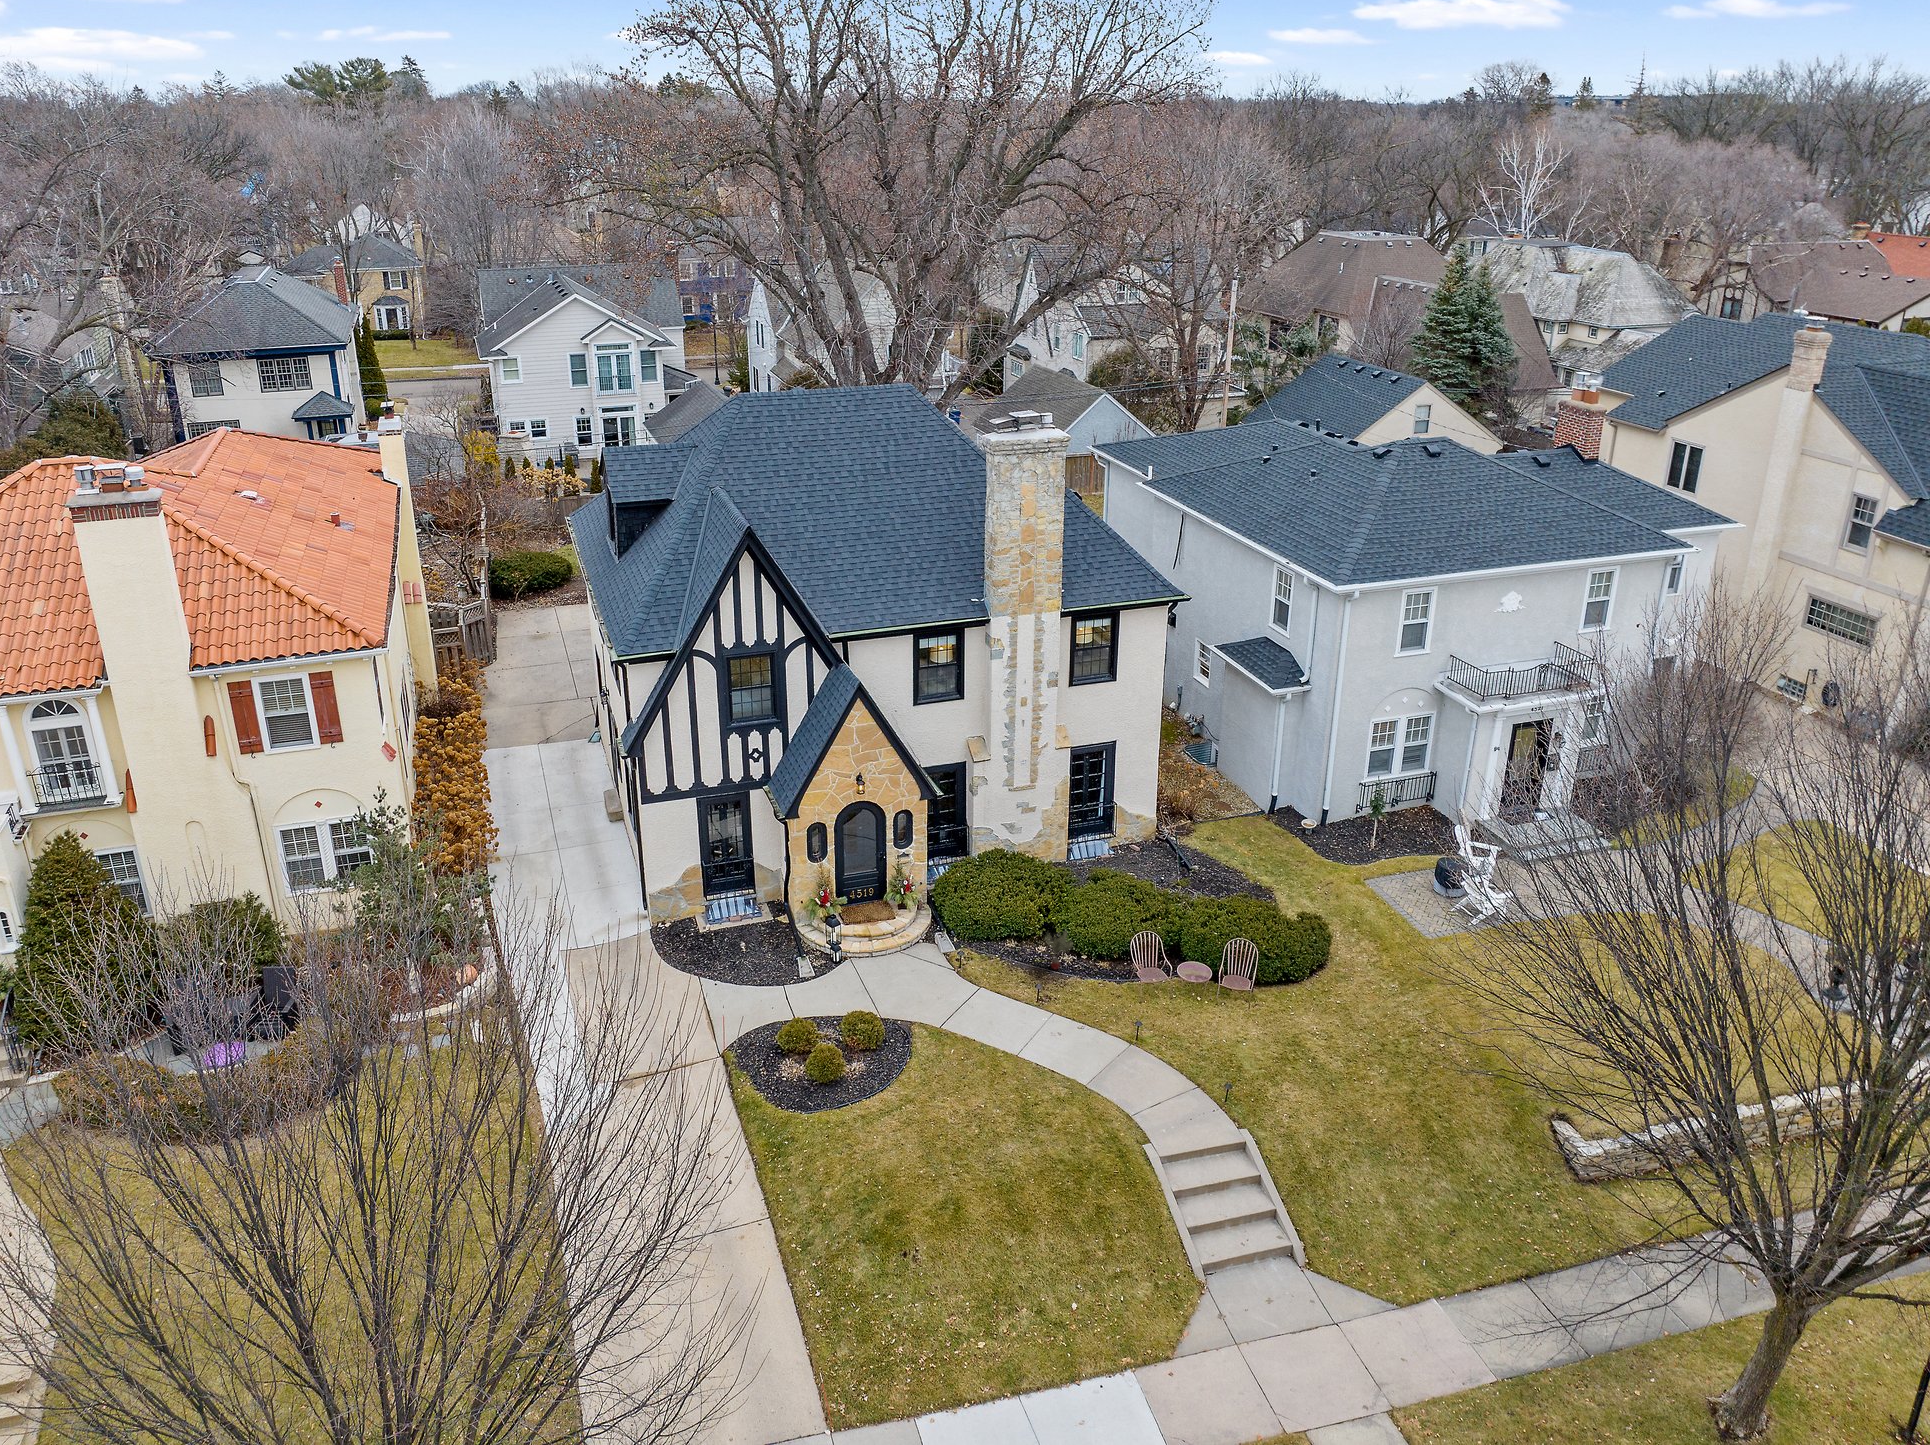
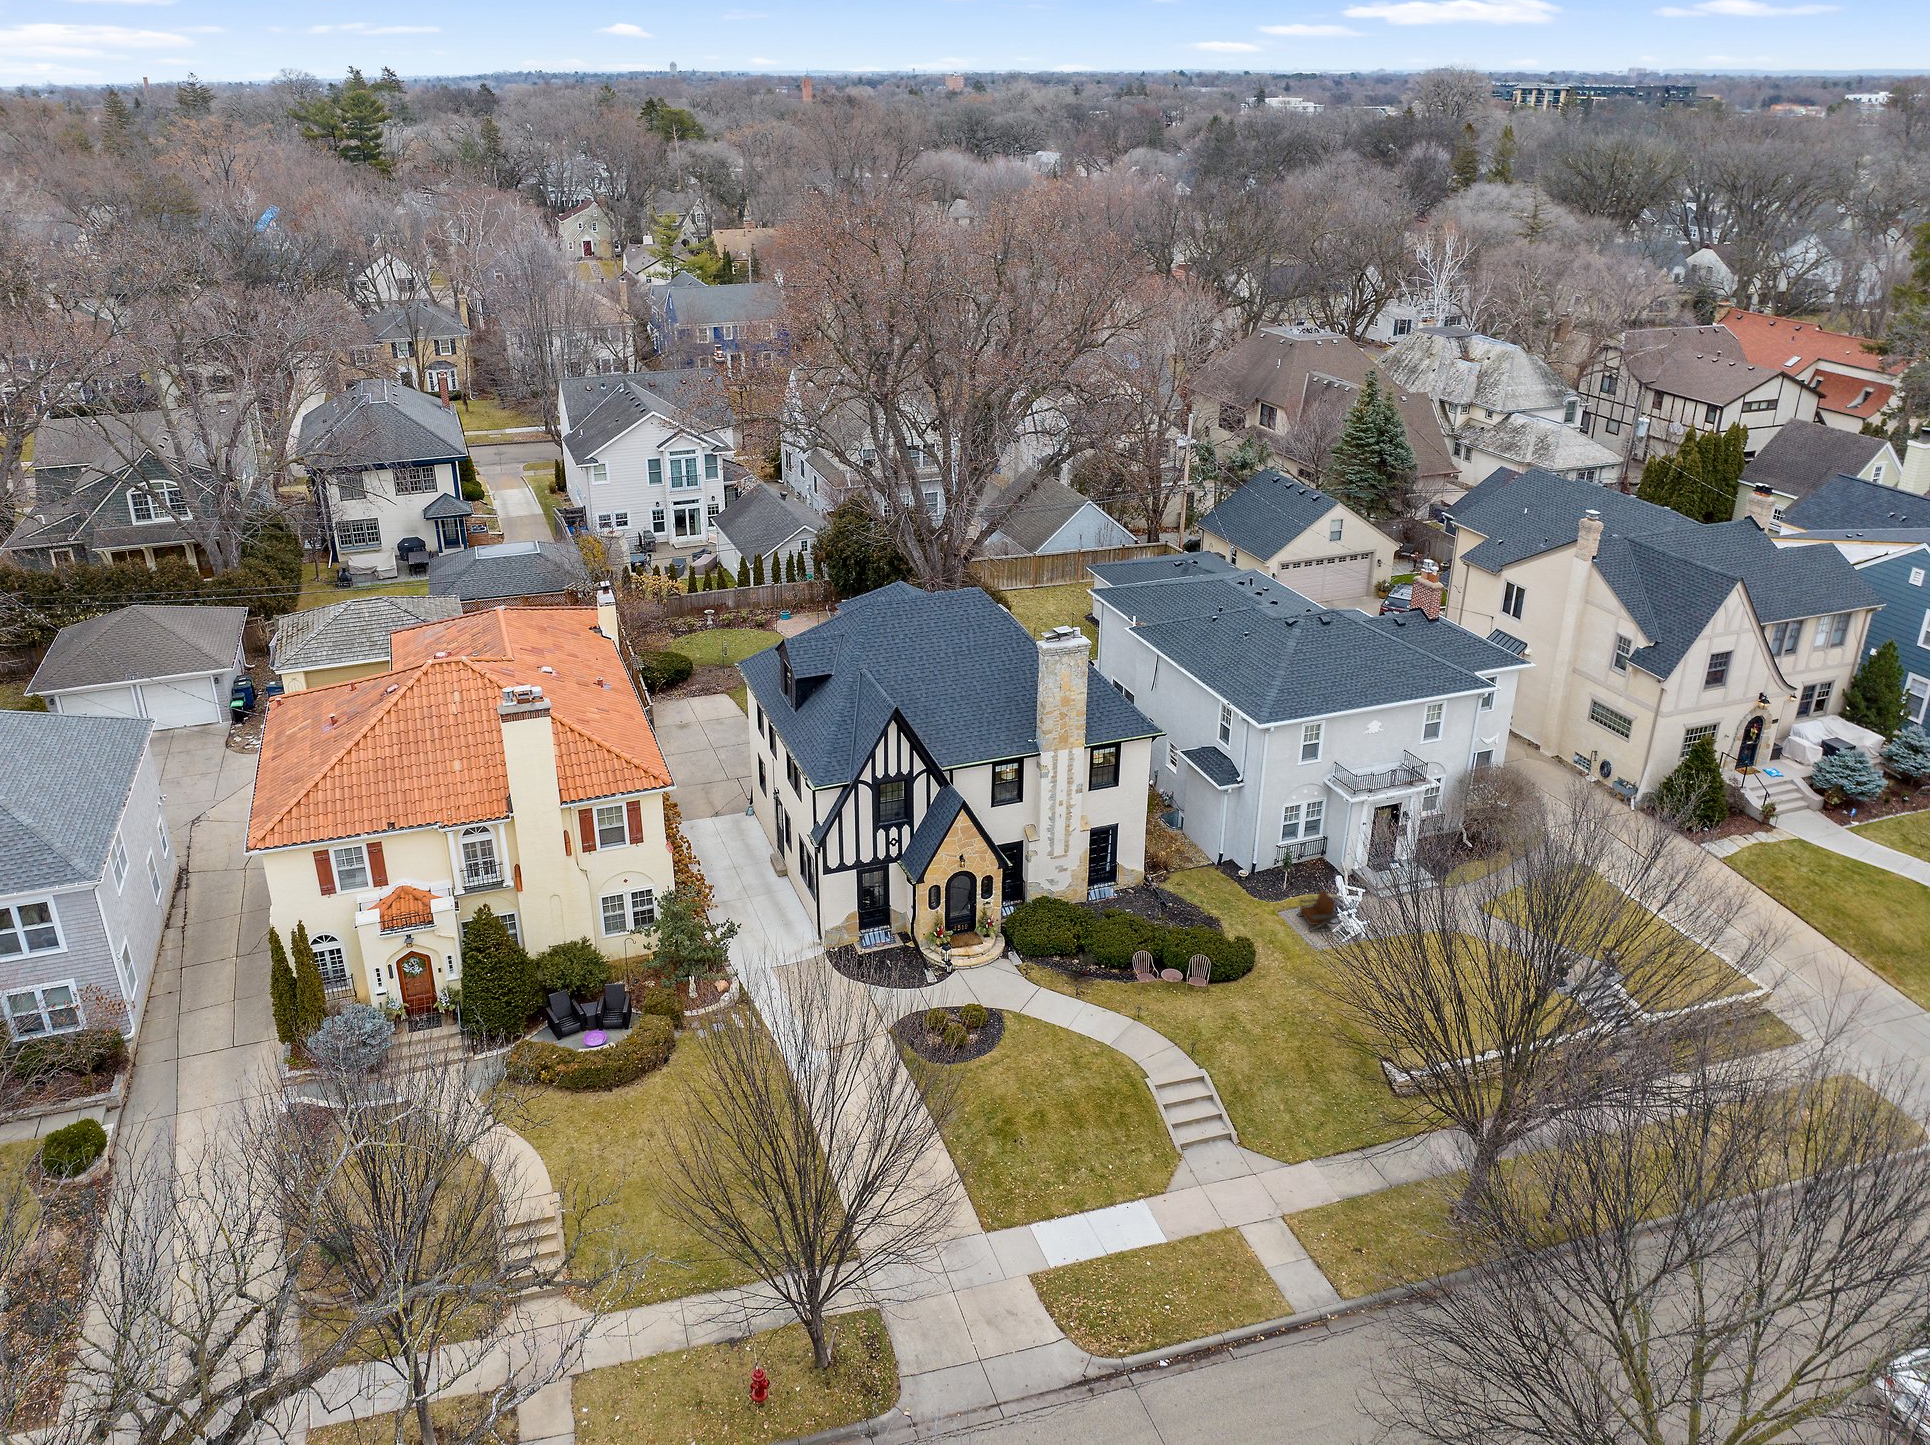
lounge chair: none [1390,847,1457,911] -> present [1297,891,1337,932]

